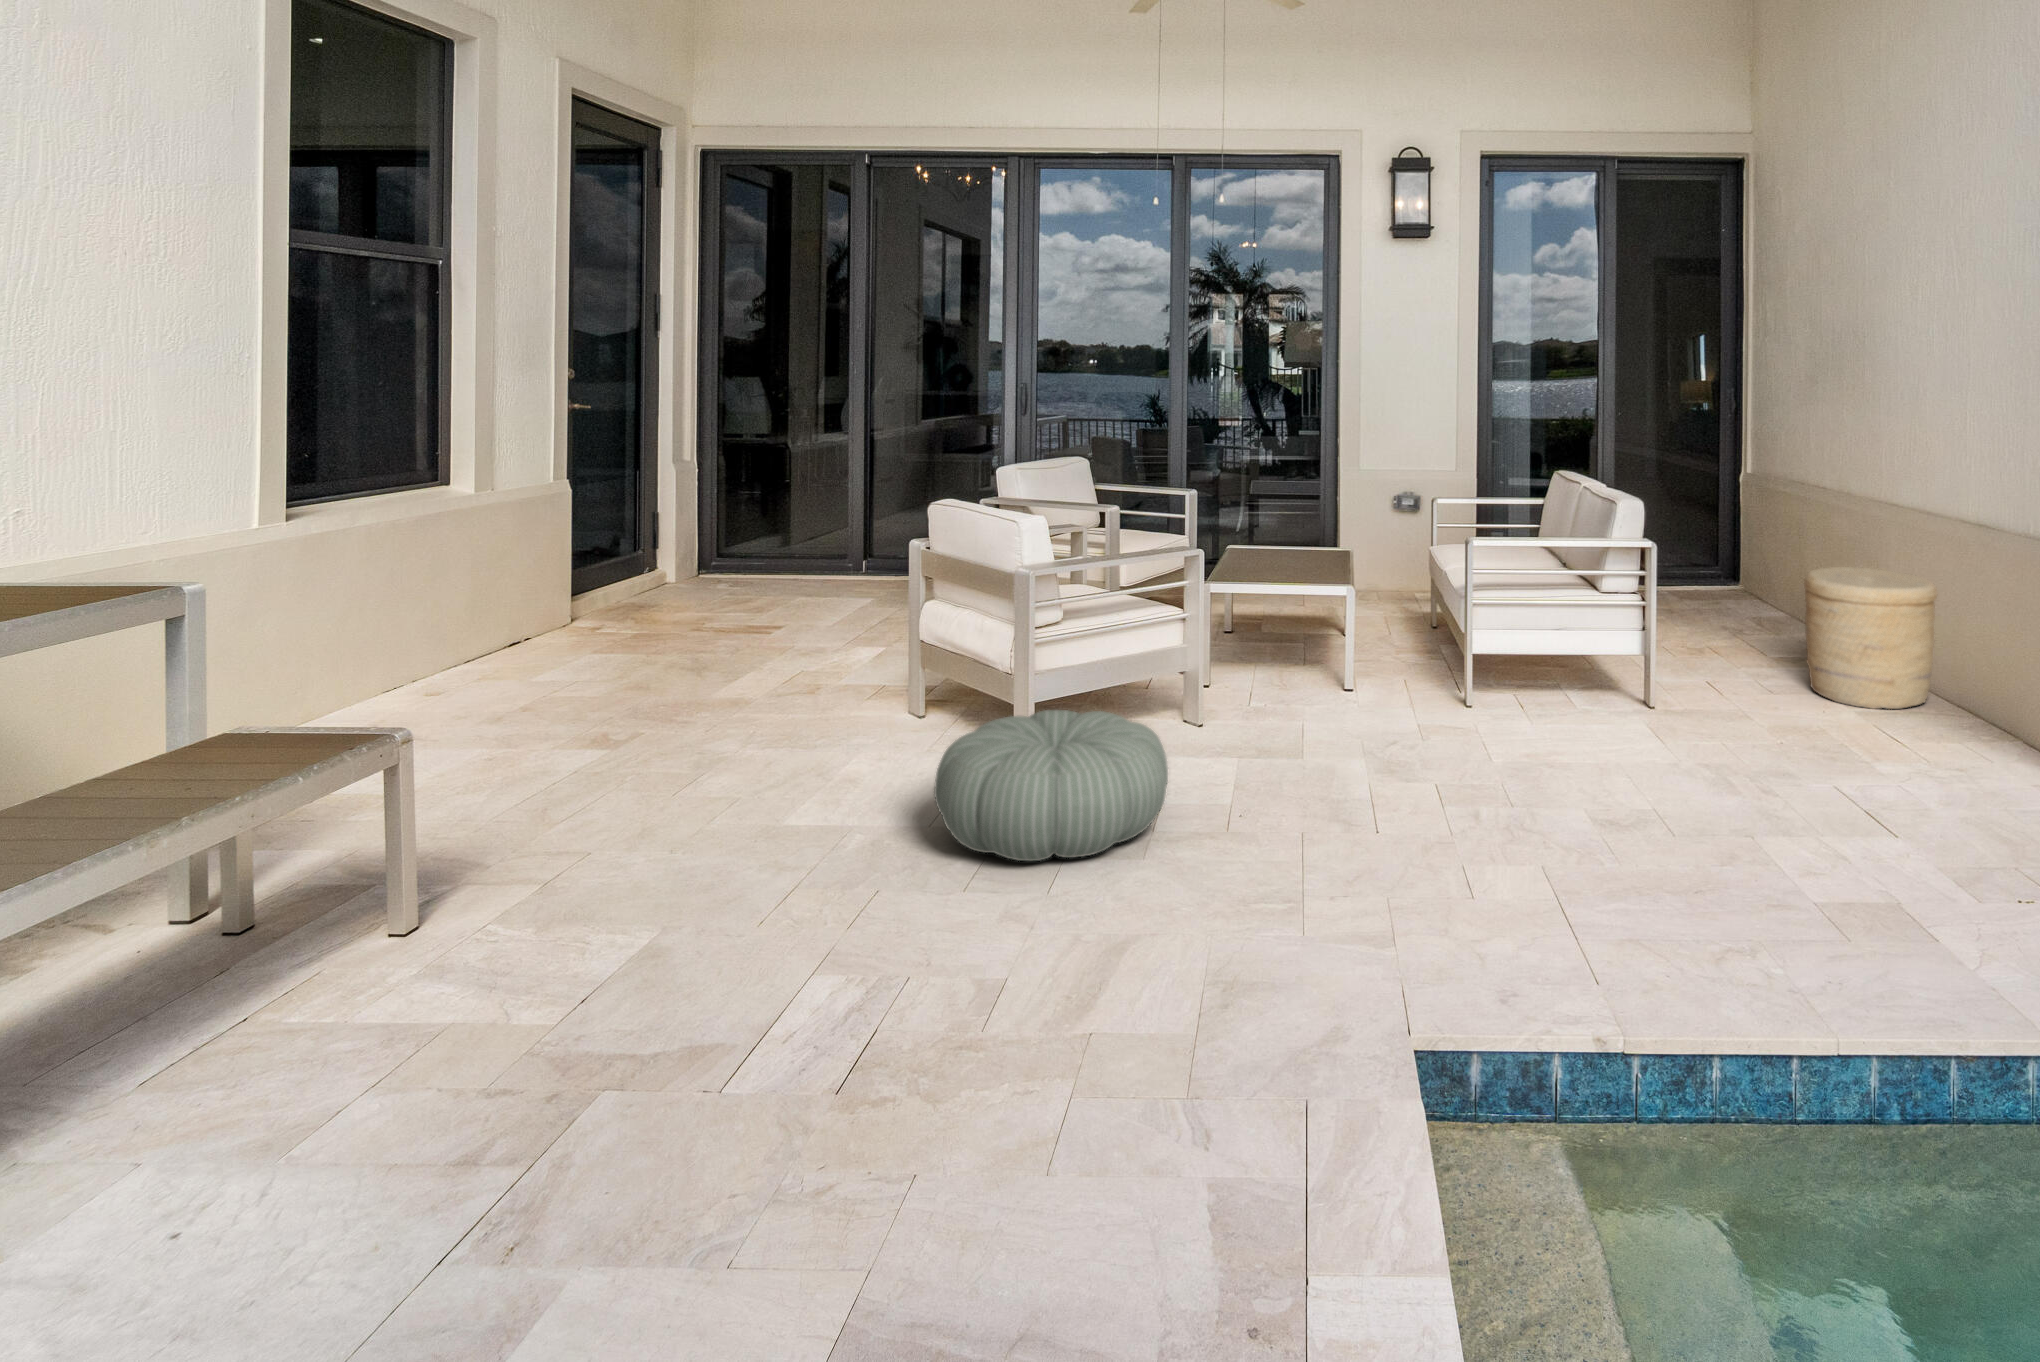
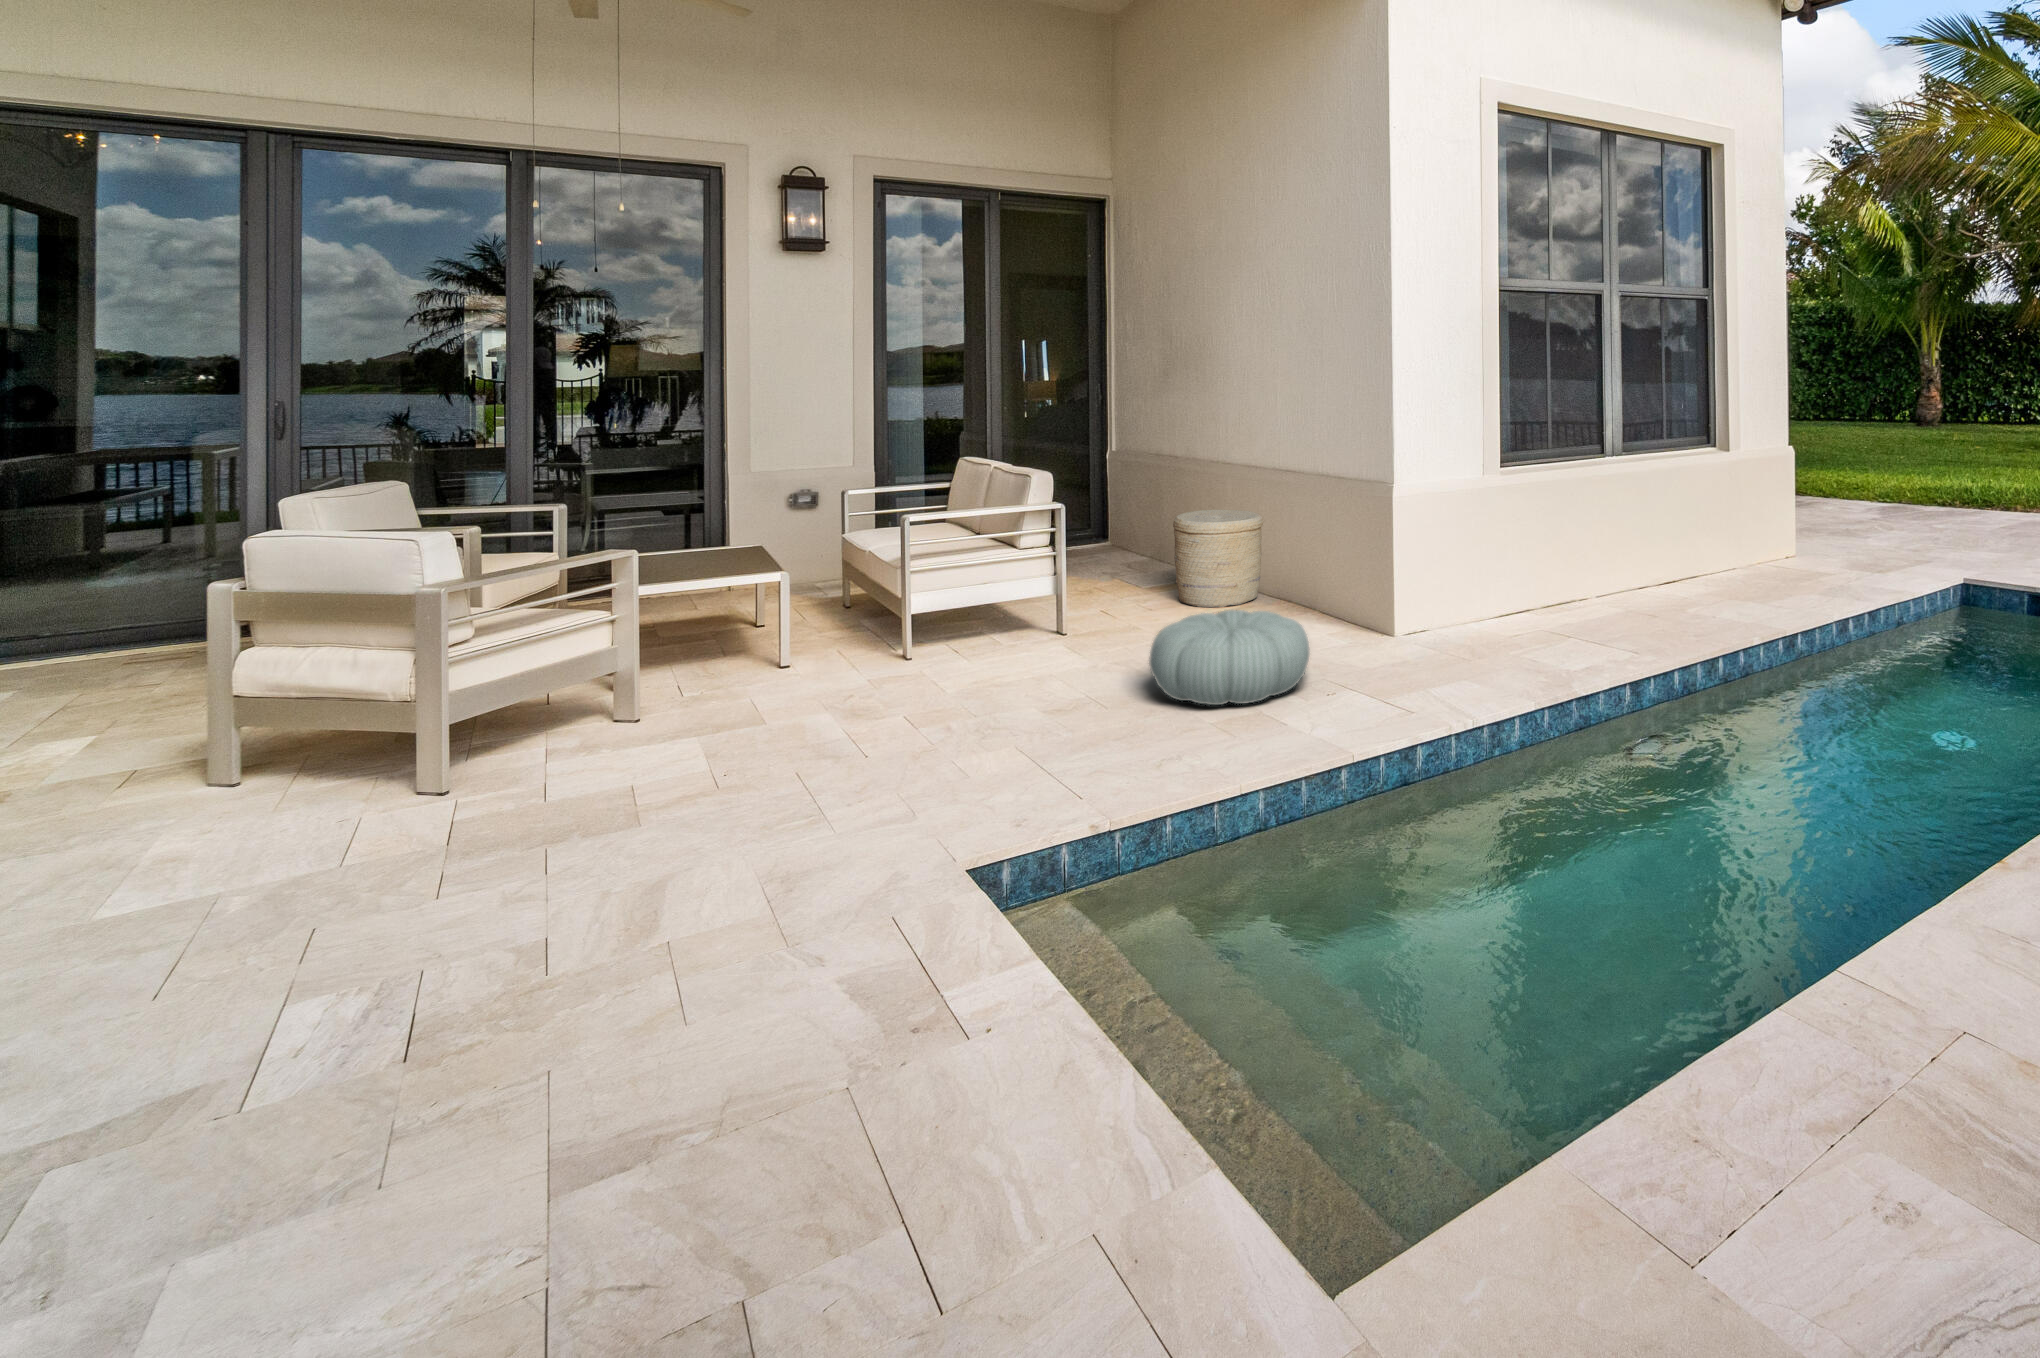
pouf: present [934,710,1168,861] -> present [1149,610,1310,705]

